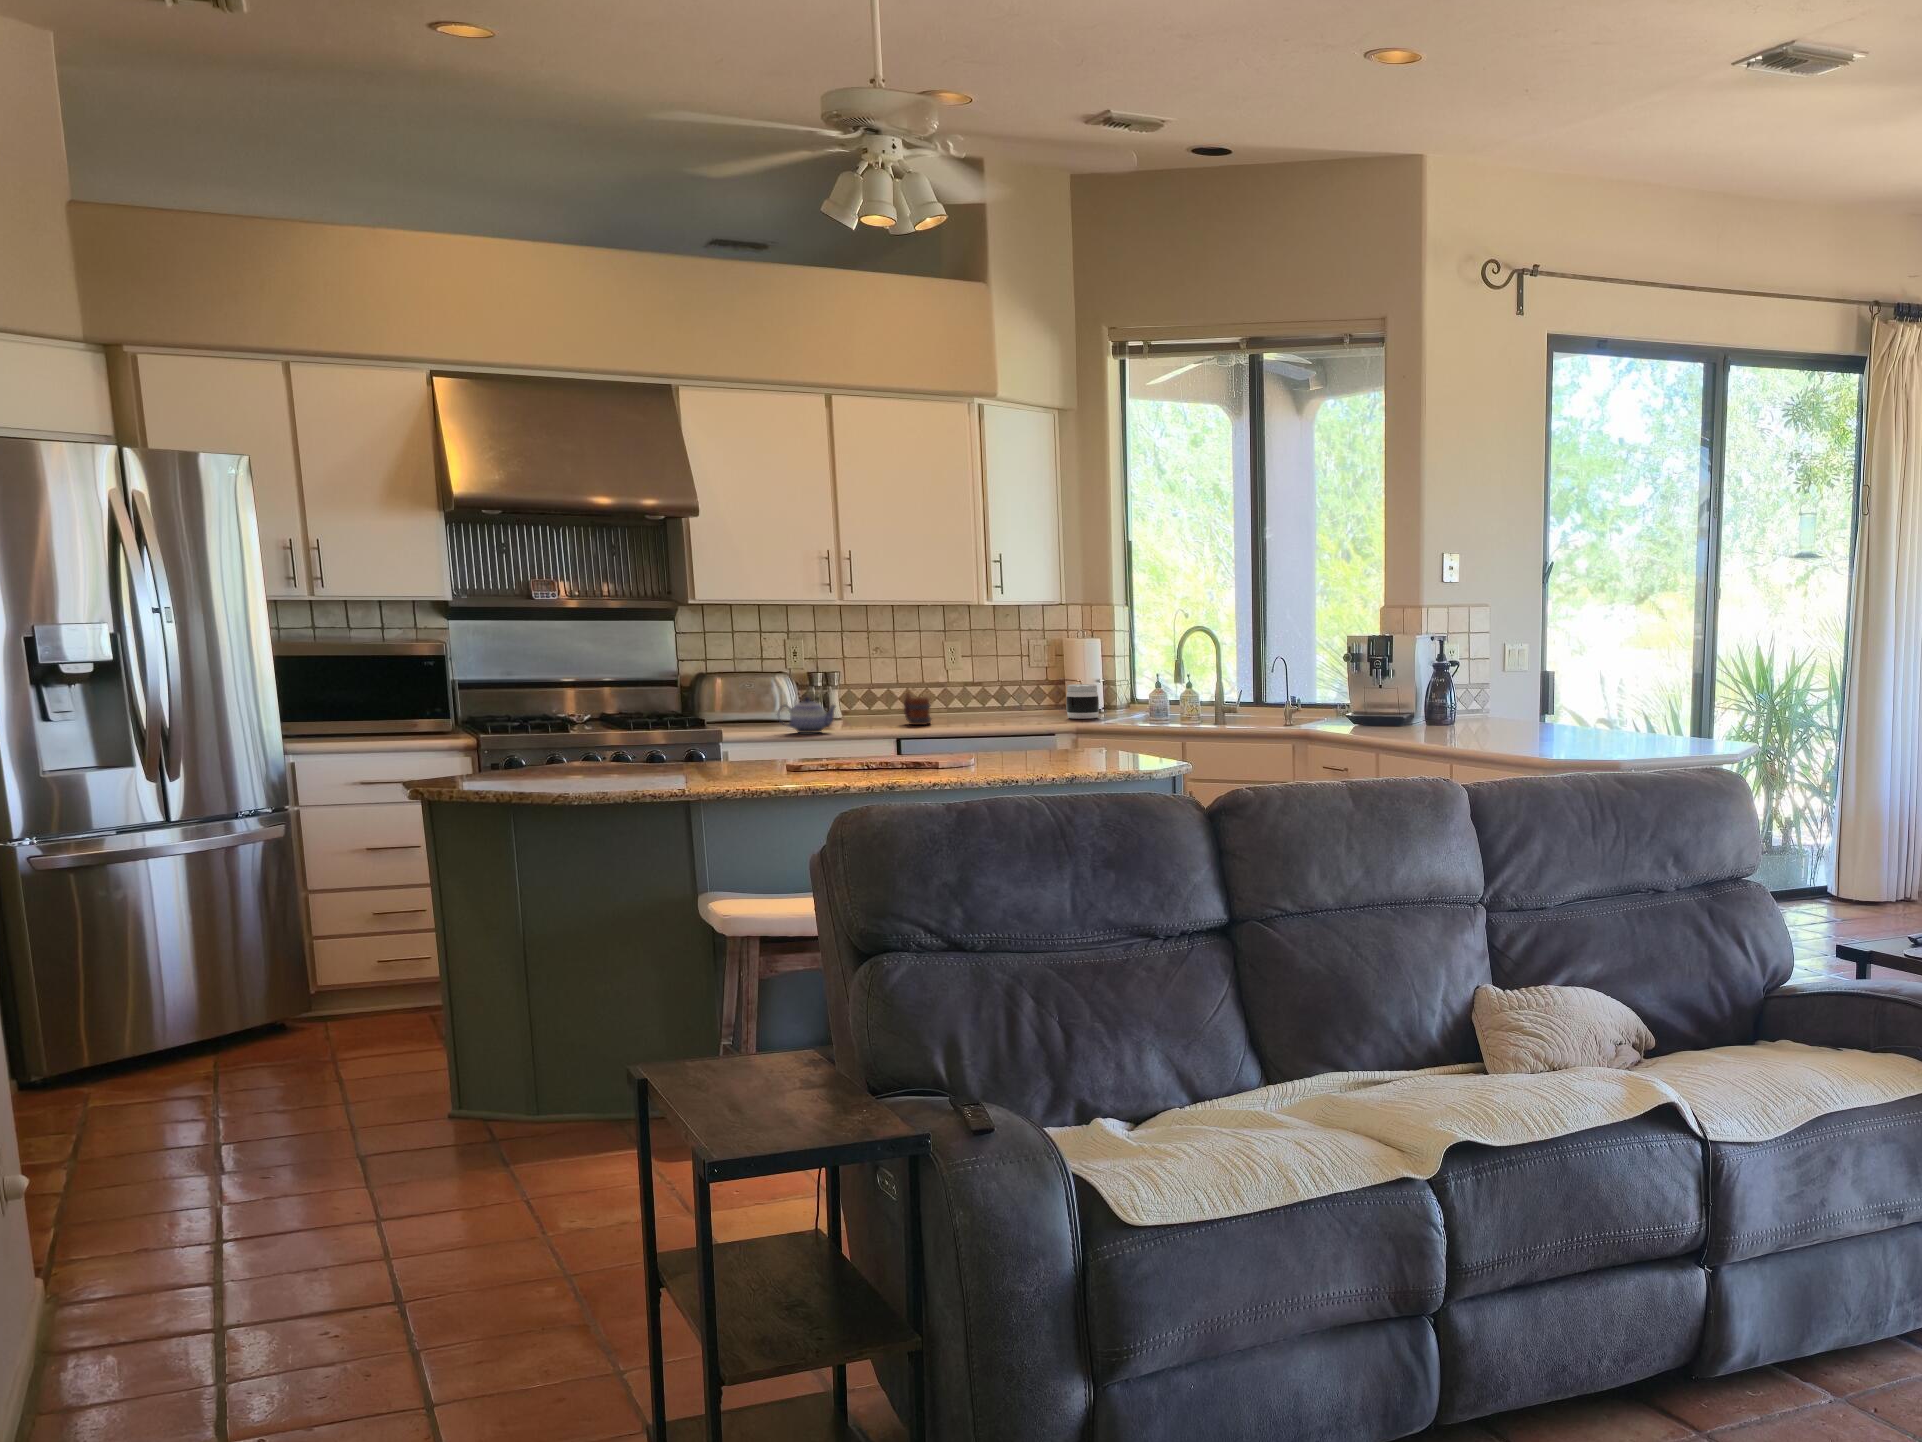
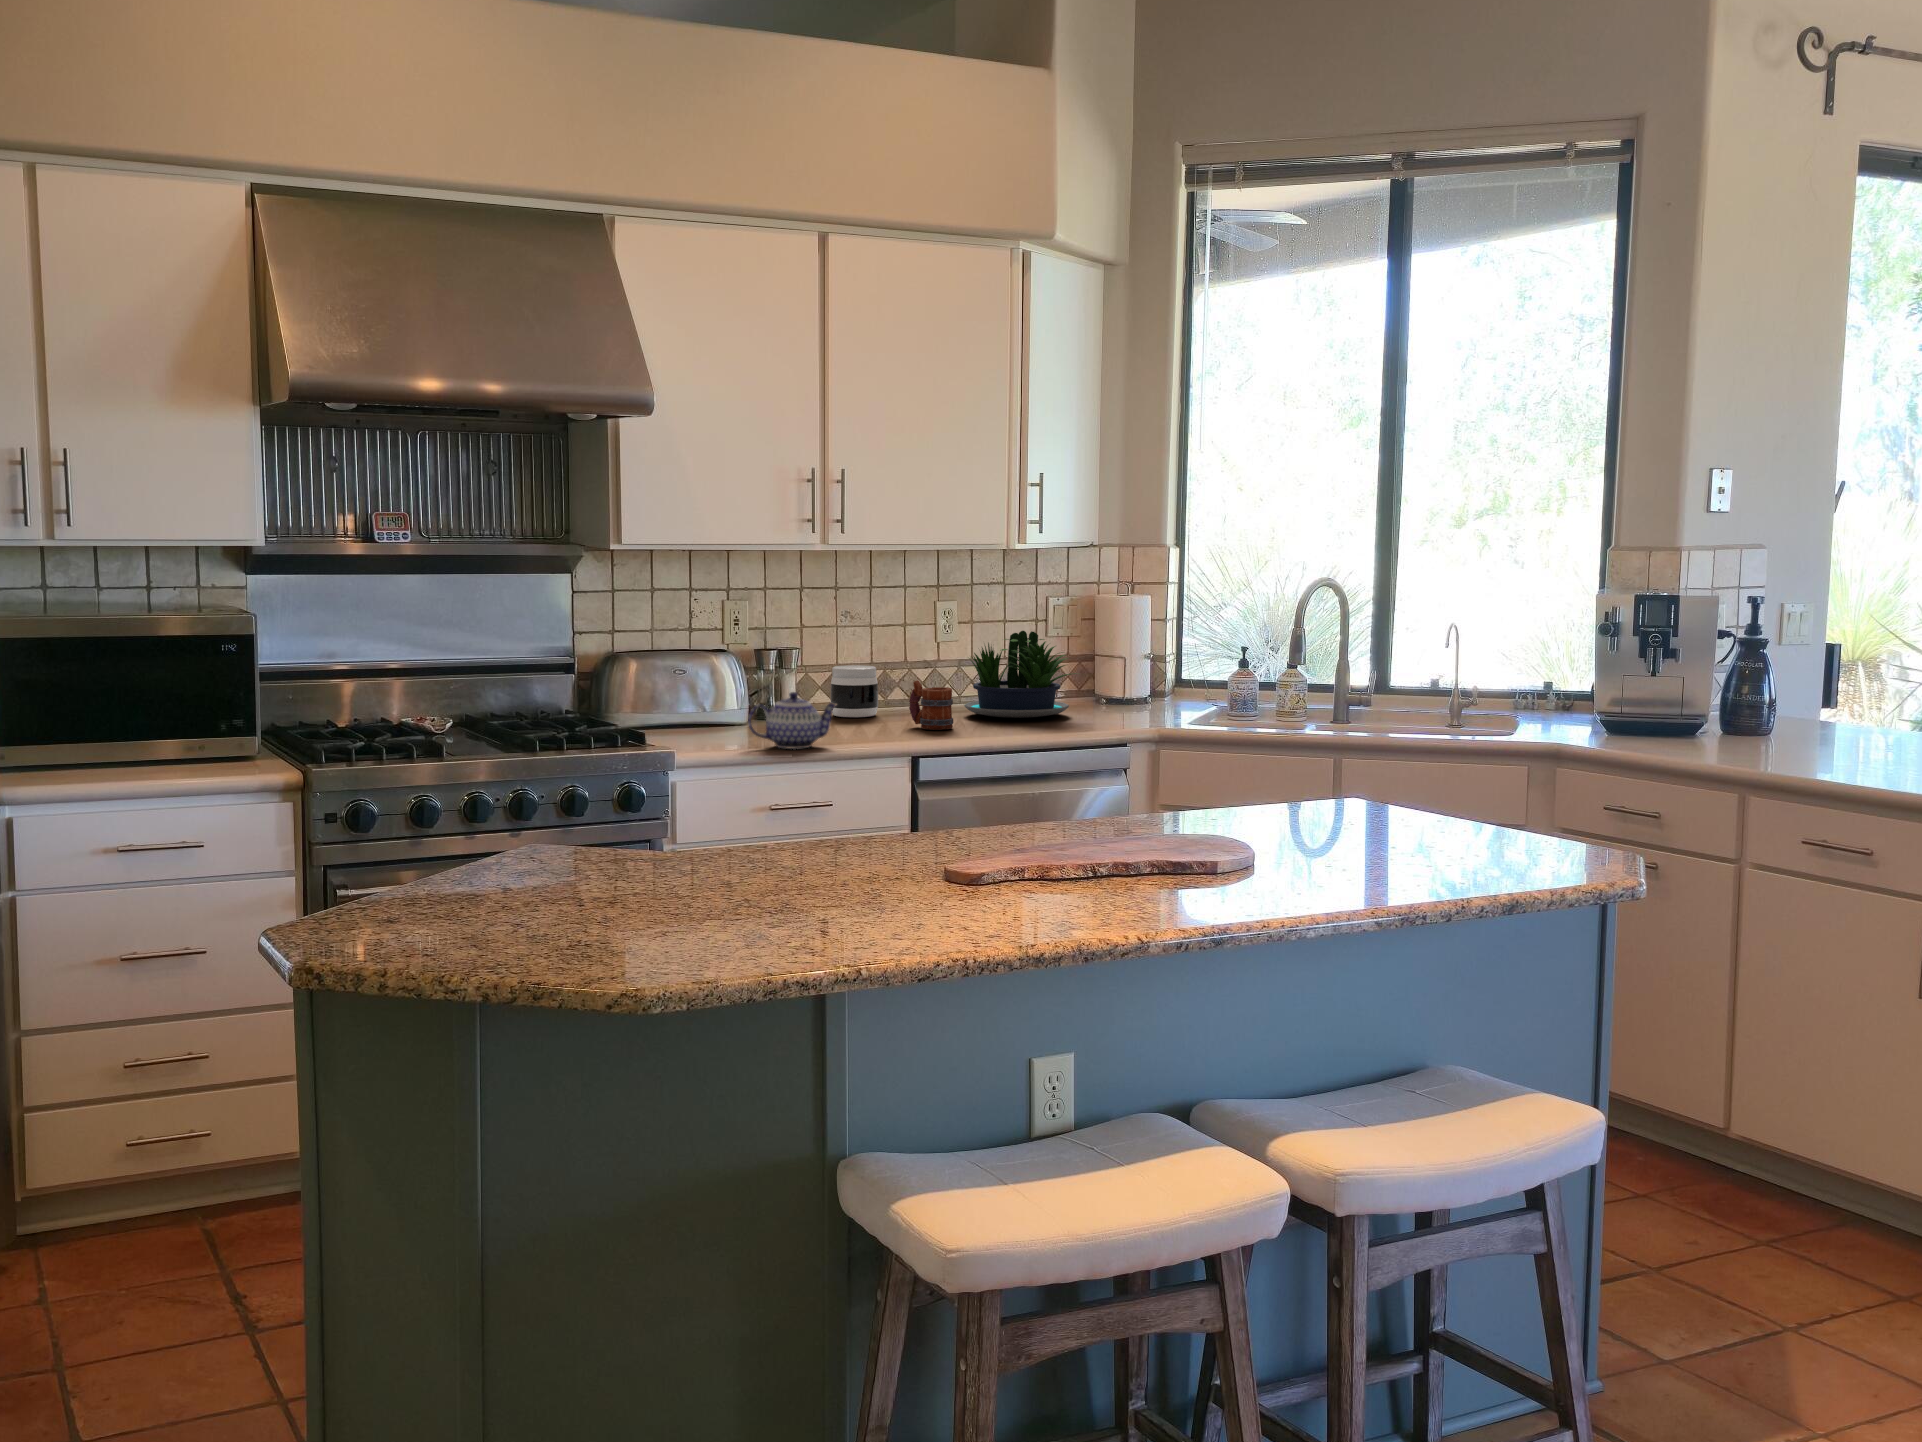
potted plant: none [950,661,1029,718] -> present [964,631,1076,718]
jar: present [1066,684,1099,719] -> present [830,665,878,717]

